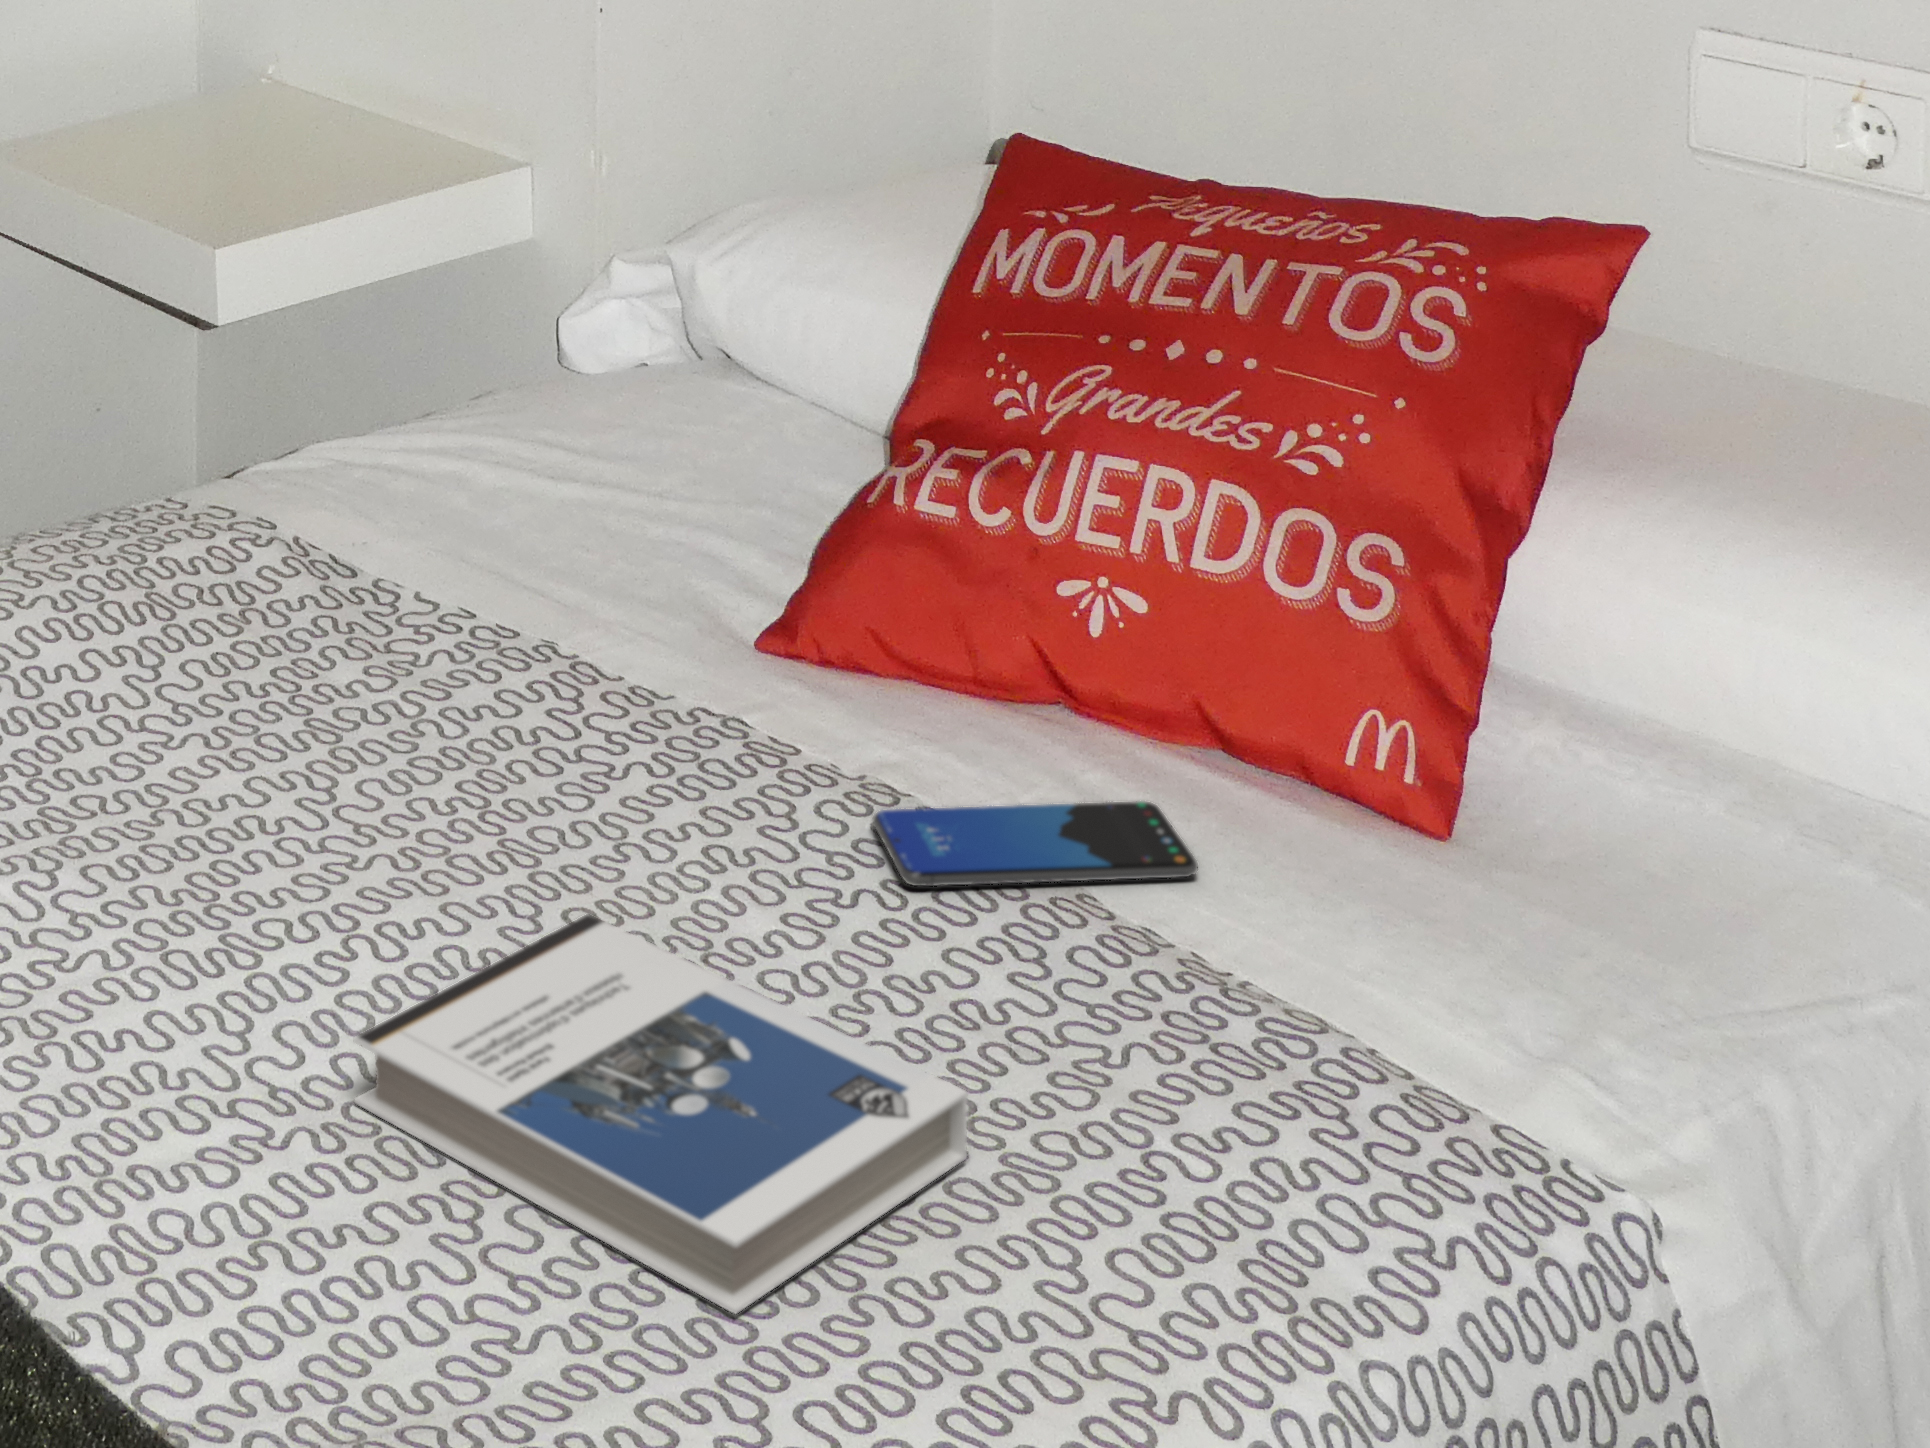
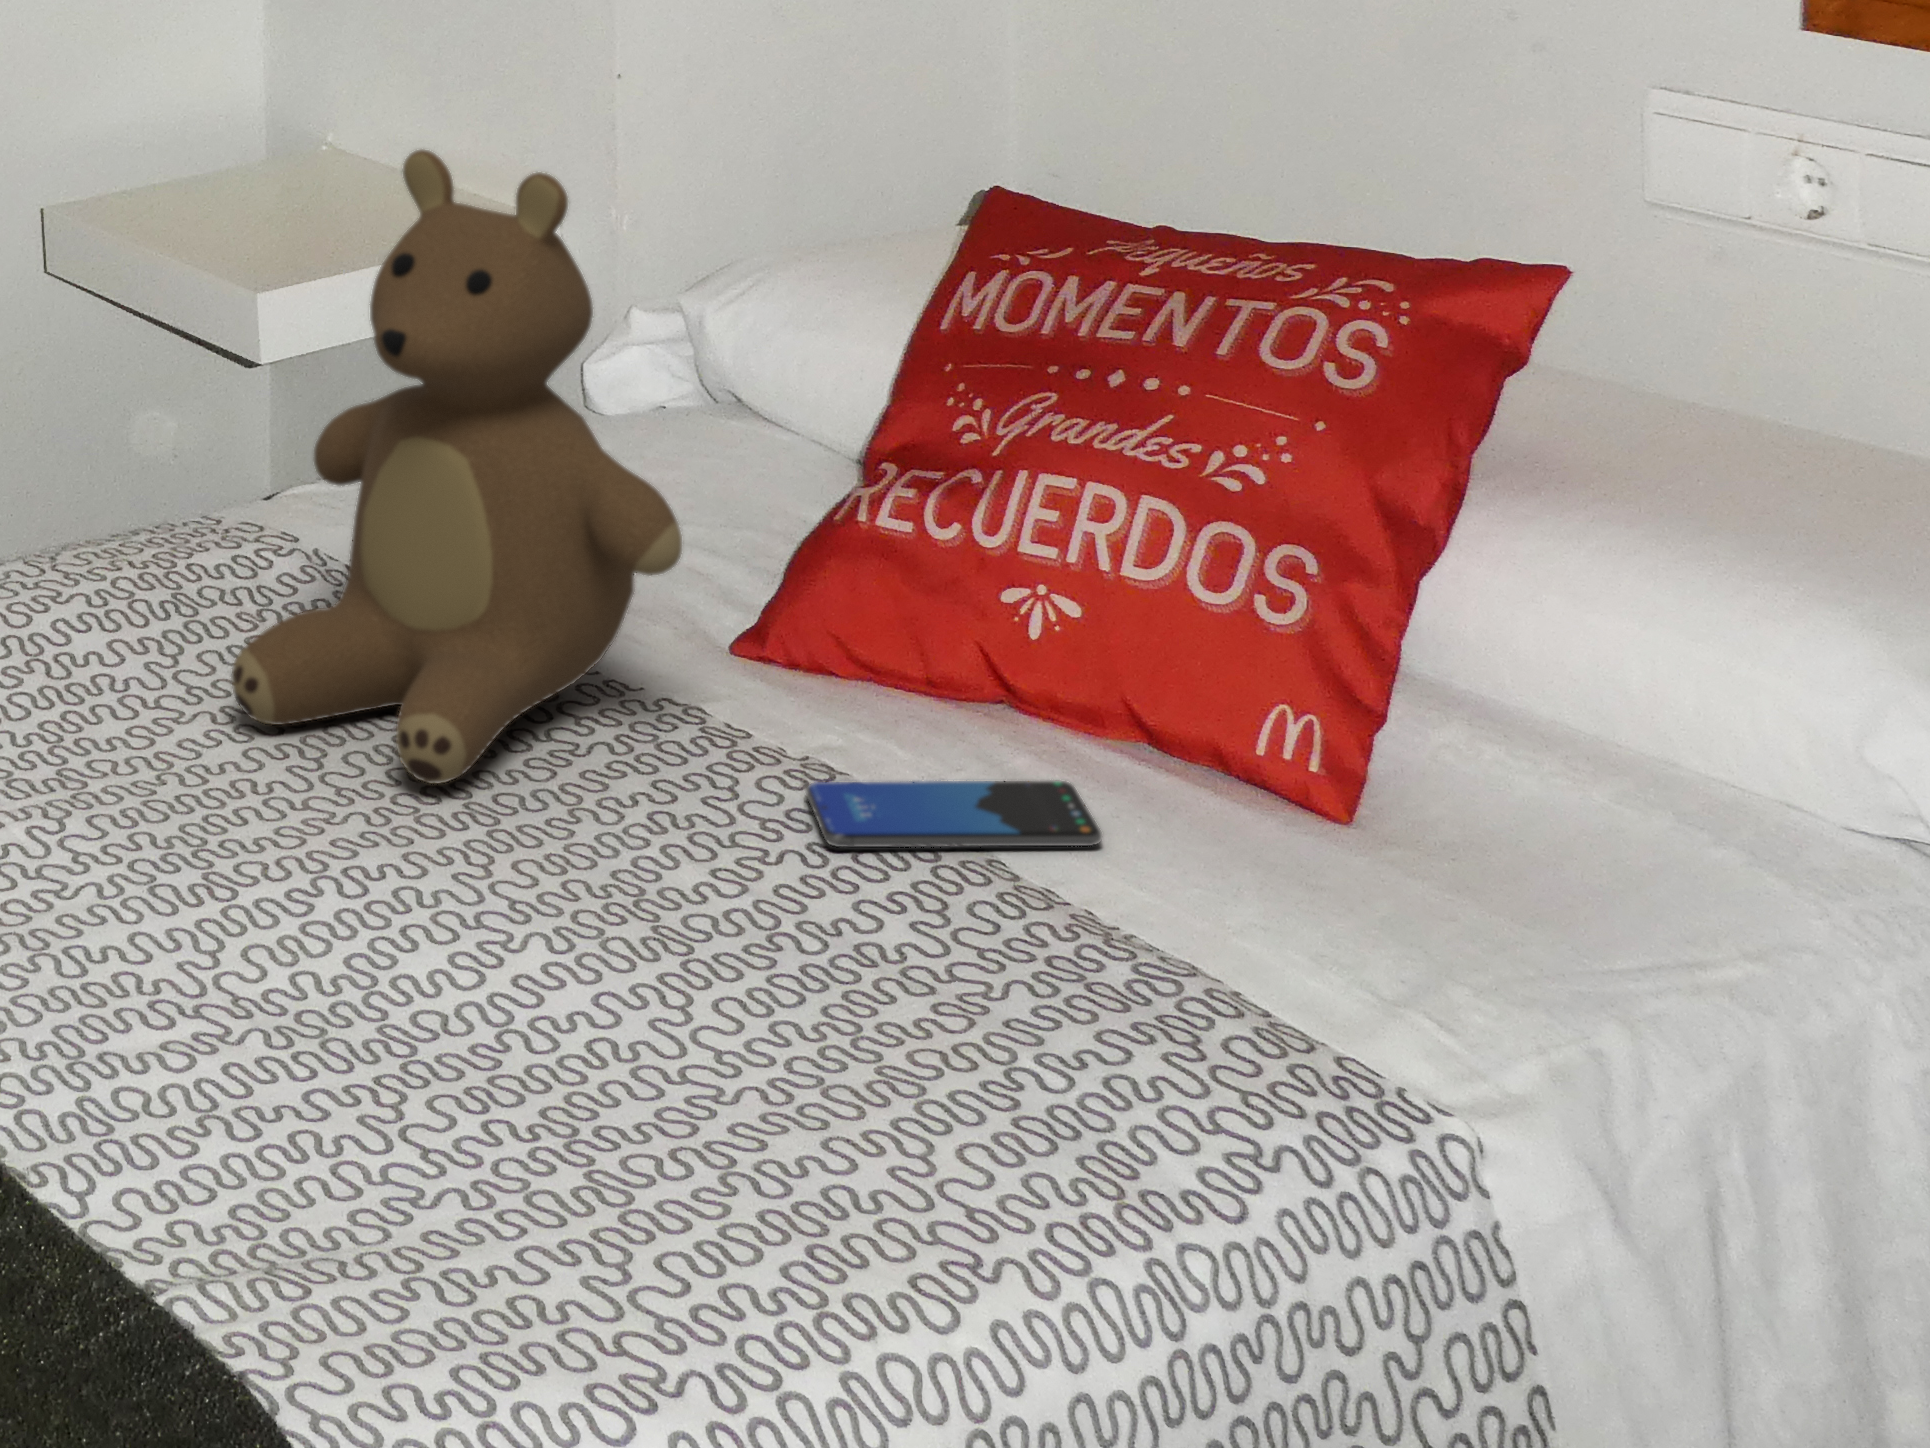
teddy bear: none [233,113,733,822] -> present [231,150,682,783]
hardback book: present [354,914,968,1314] -> none [301,856,846,1185]

